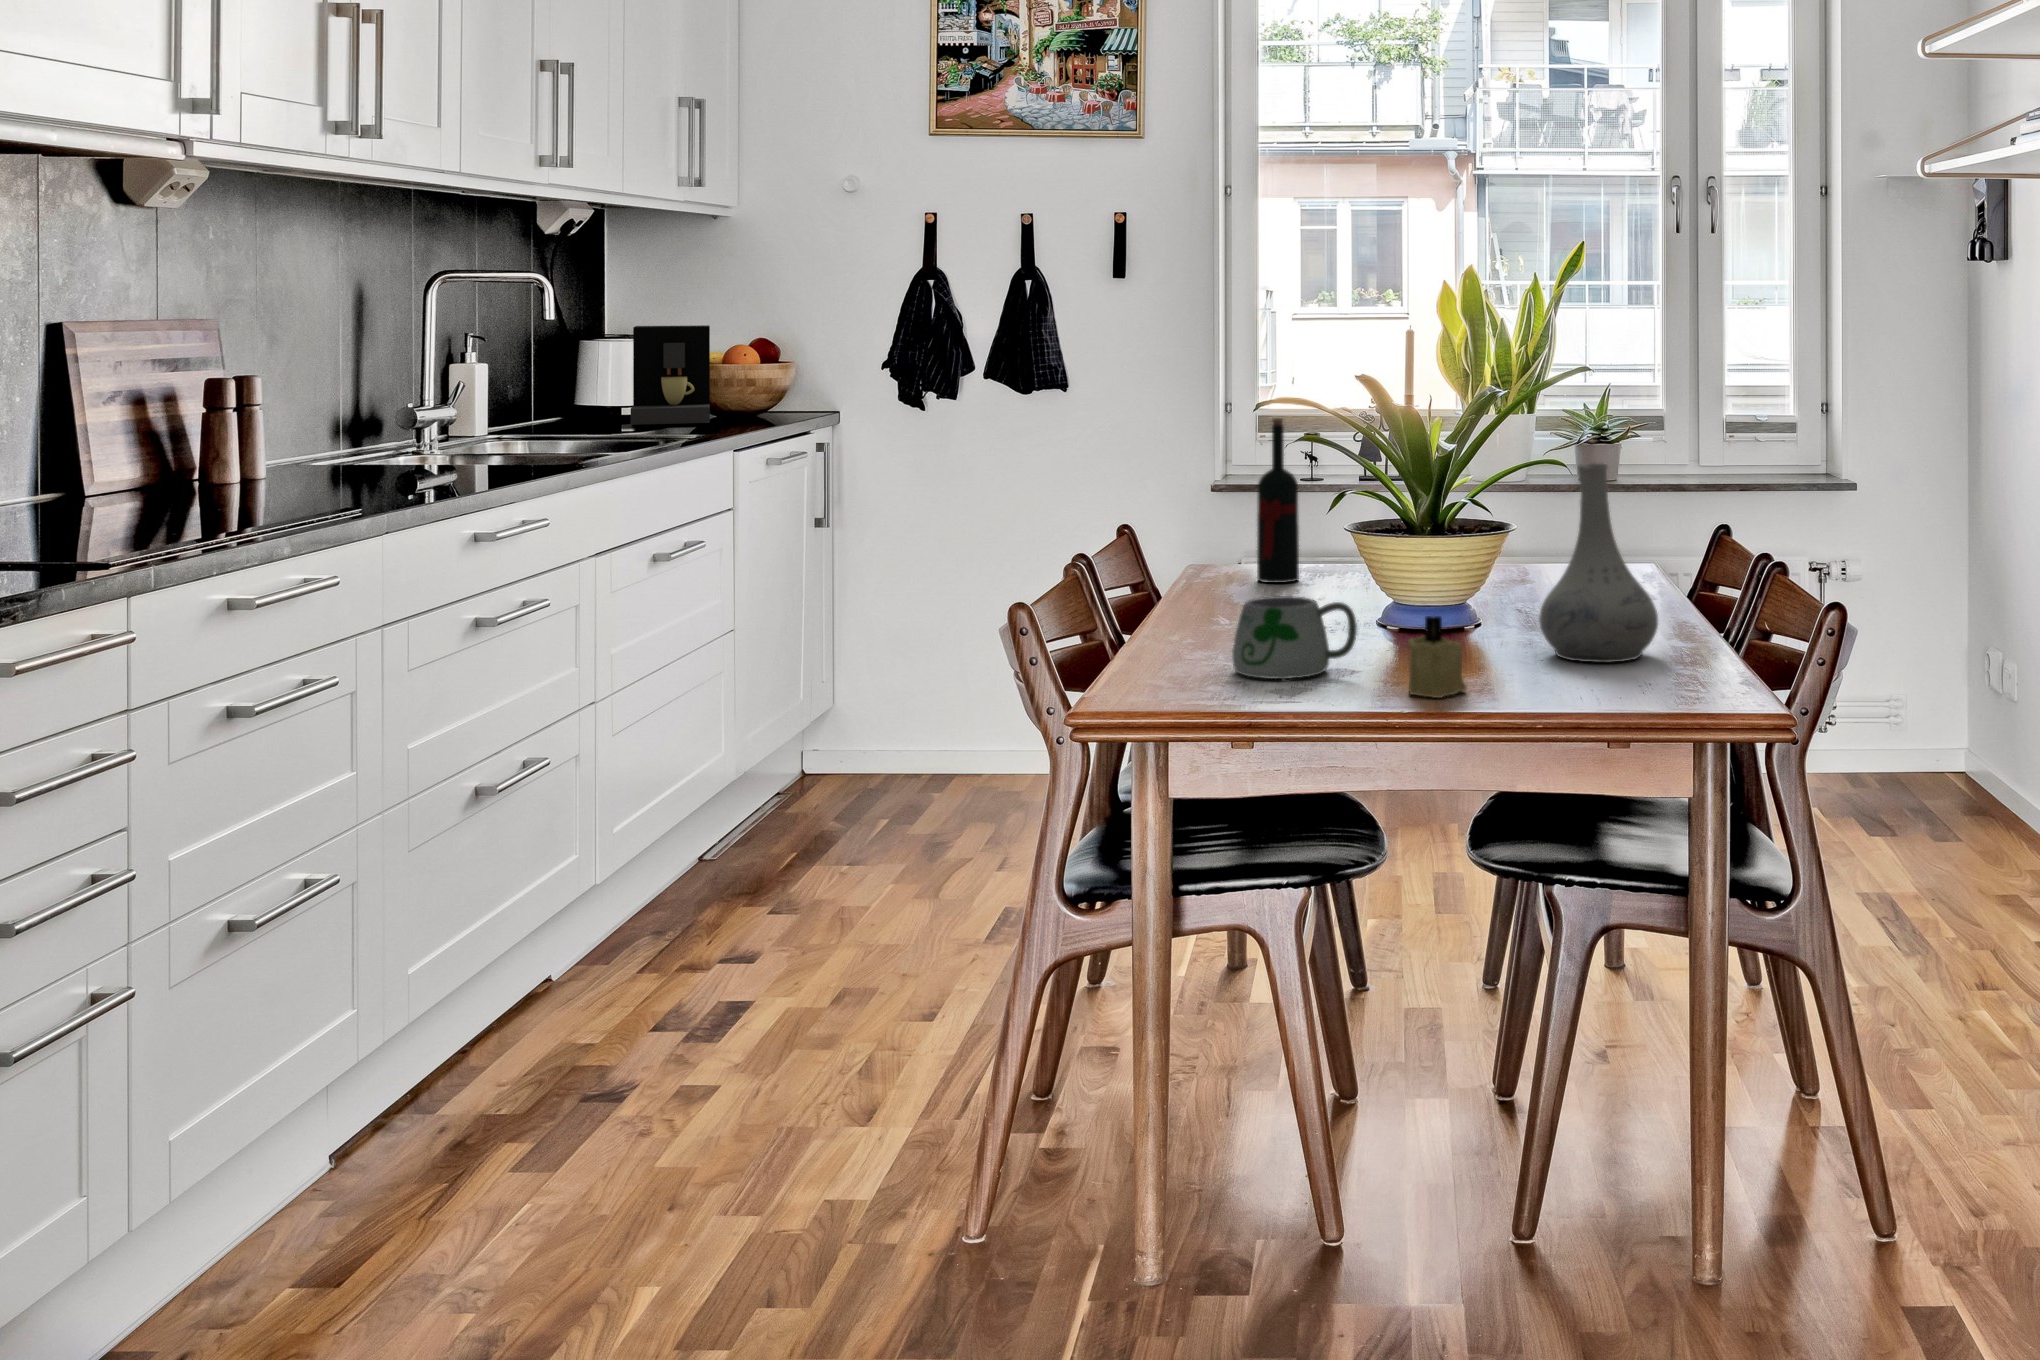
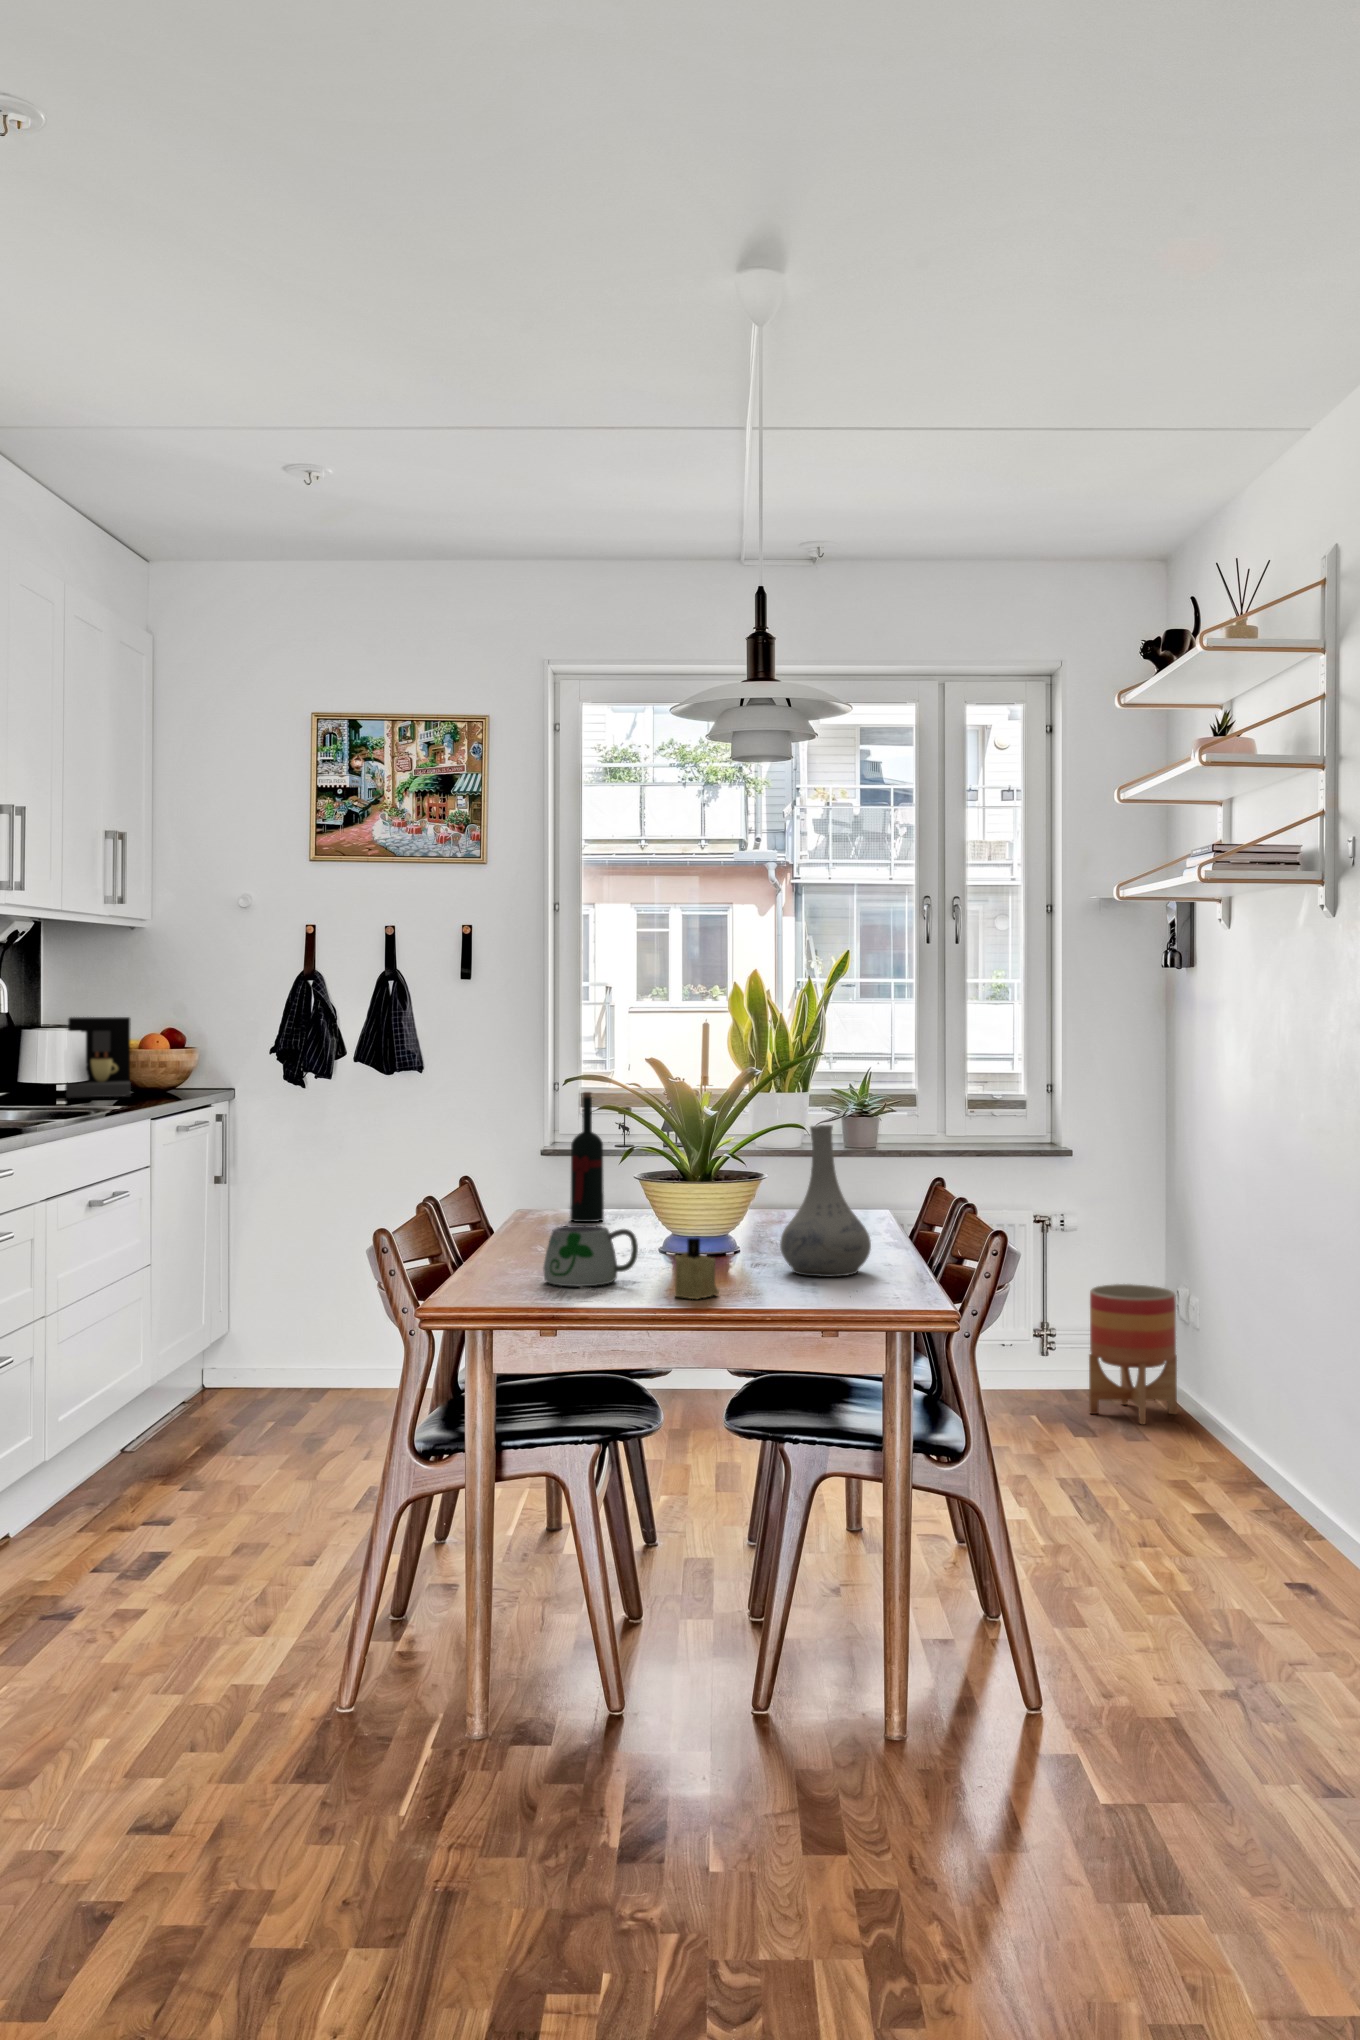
planter: none [1883,647,1991,820] -> present [1089,1284,1177,1424]

